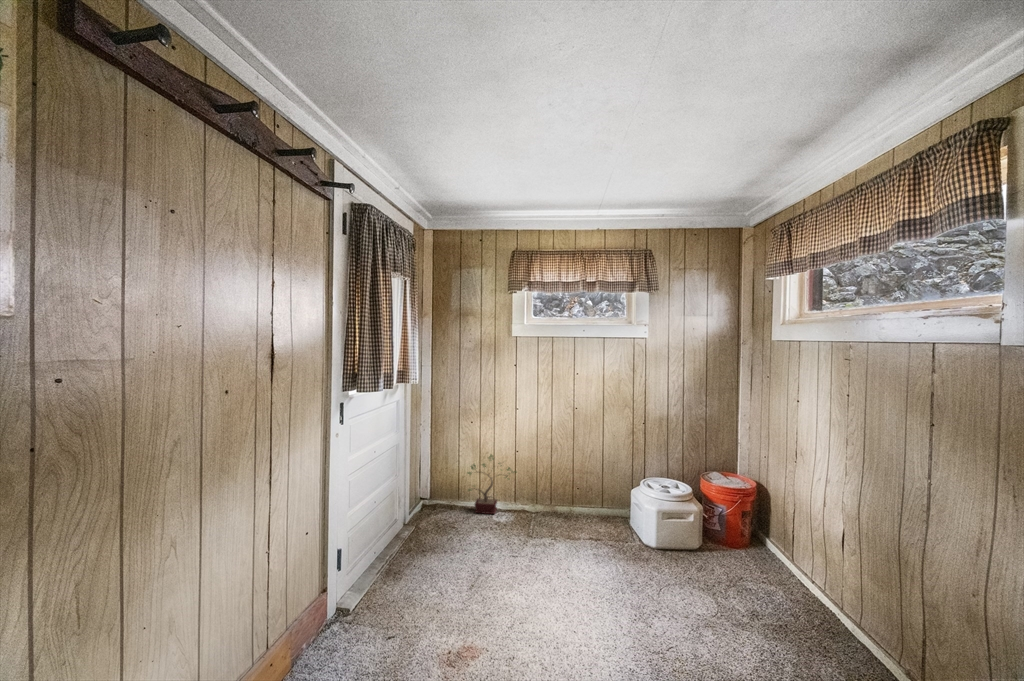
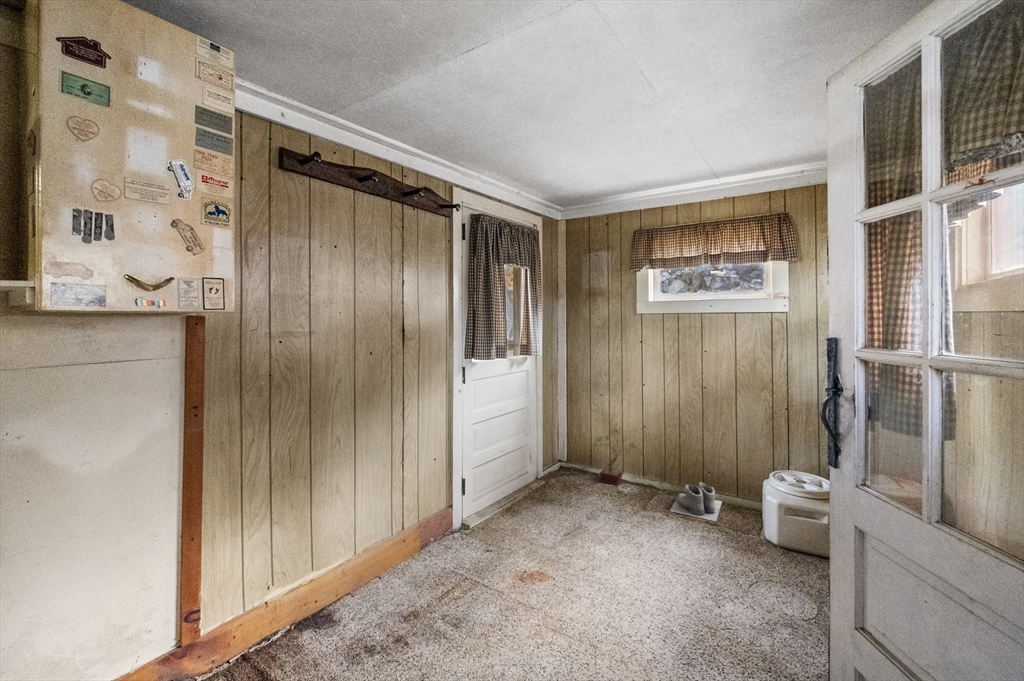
boots: none [555,499,599,536] -> present [670,482,722,521]

